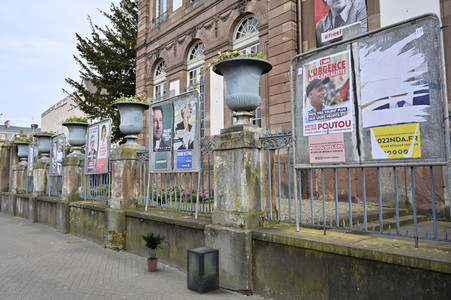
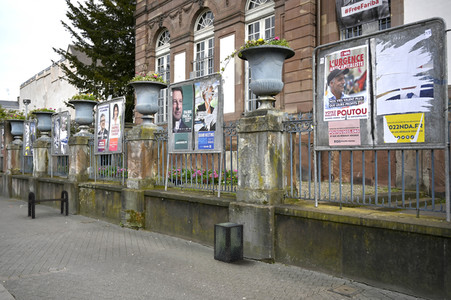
bench: none [19,209,59,238] -> present [28,190,69,219]
potted plant: present [142,233,166,271] -> none [166,209,191,246]

